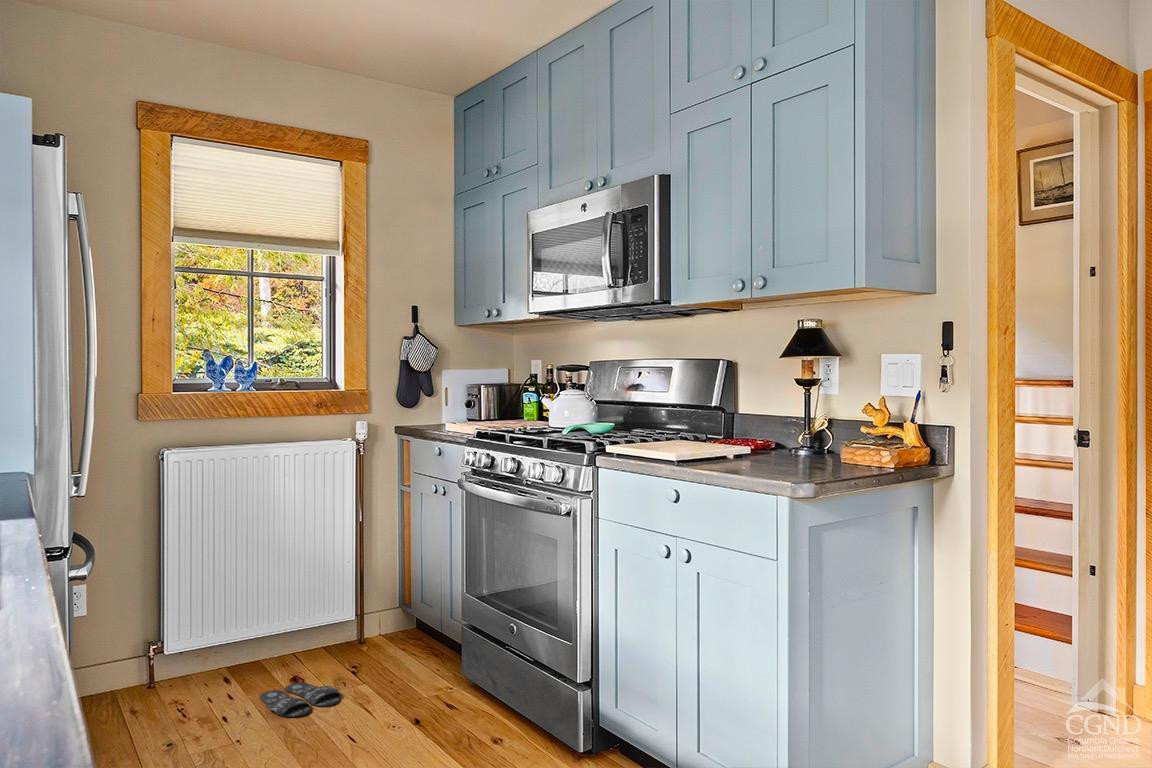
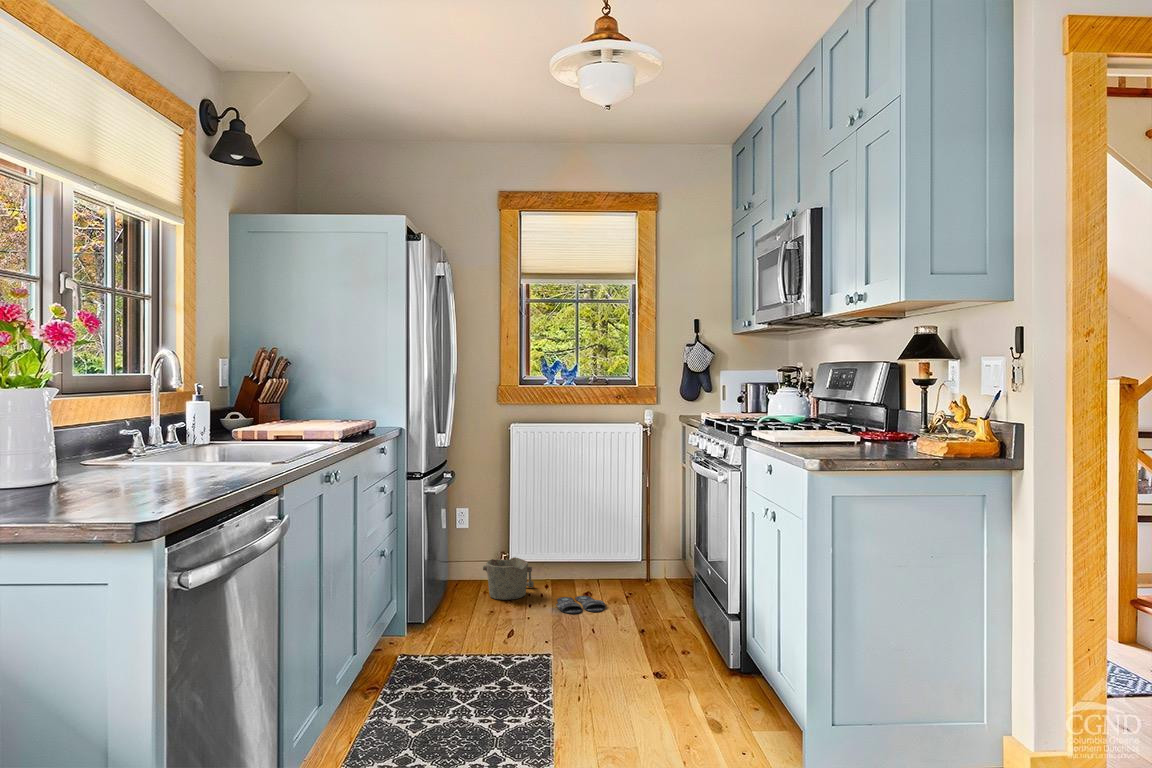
bucket: none [131,646,215,718] -> present [483,557,534,600]

